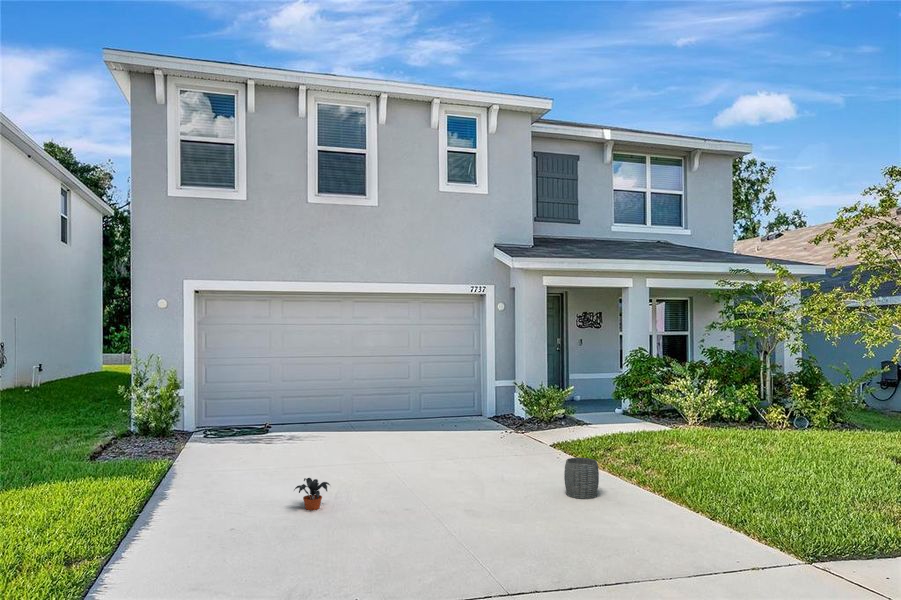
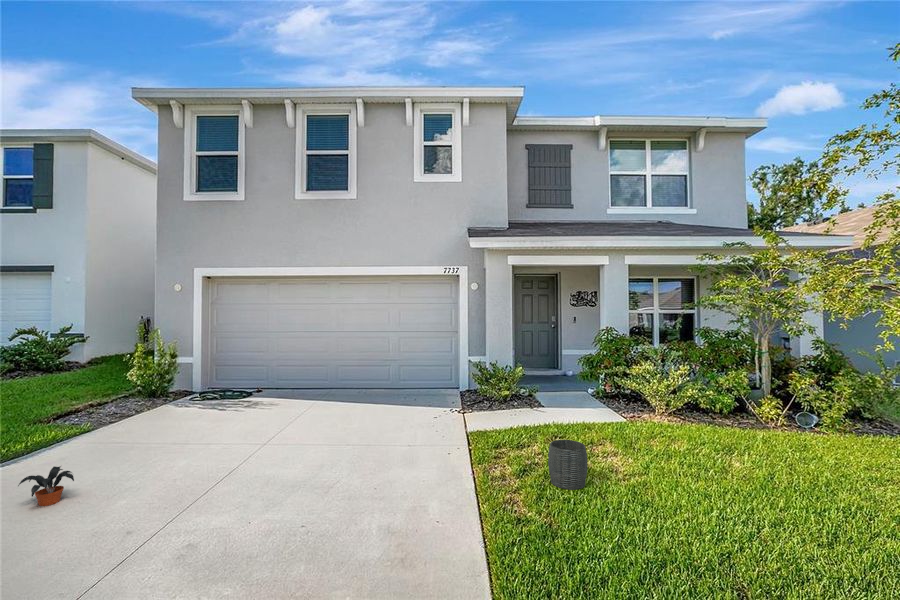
woven basket: present [564,458,599,499] -> present [548,440,587,490]

